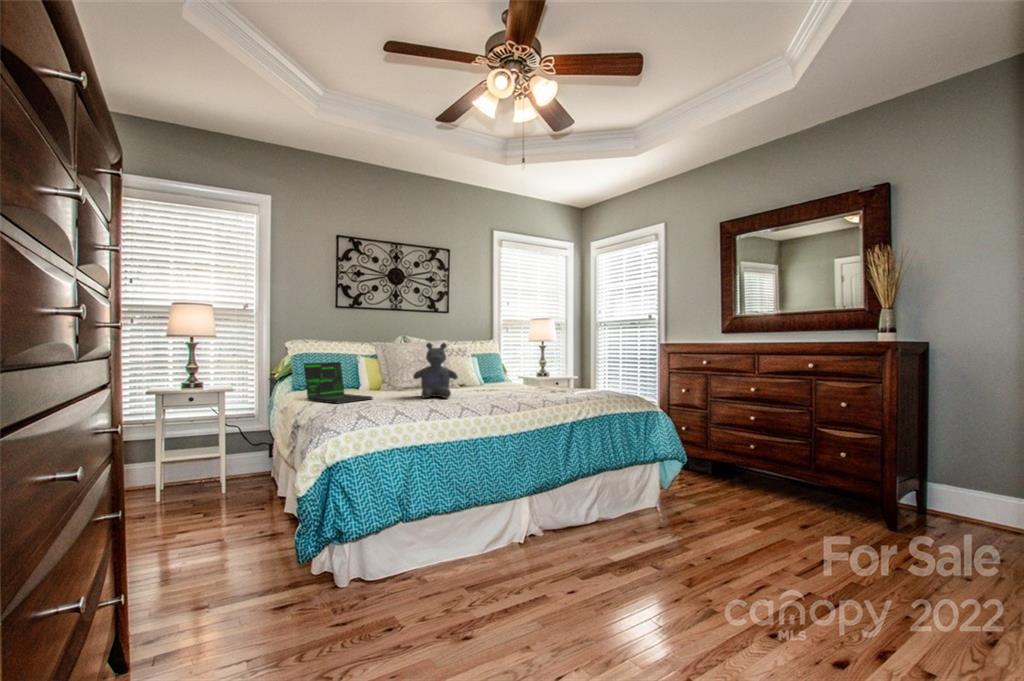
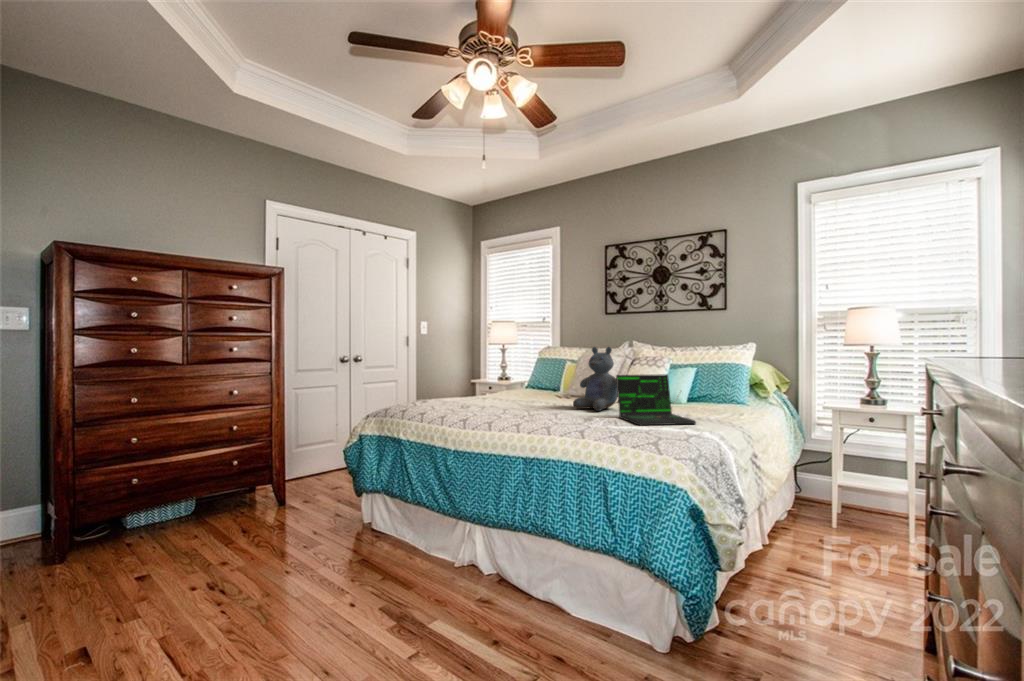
laptop: present [304,362,373,404] -> present [616,374,696,425]

